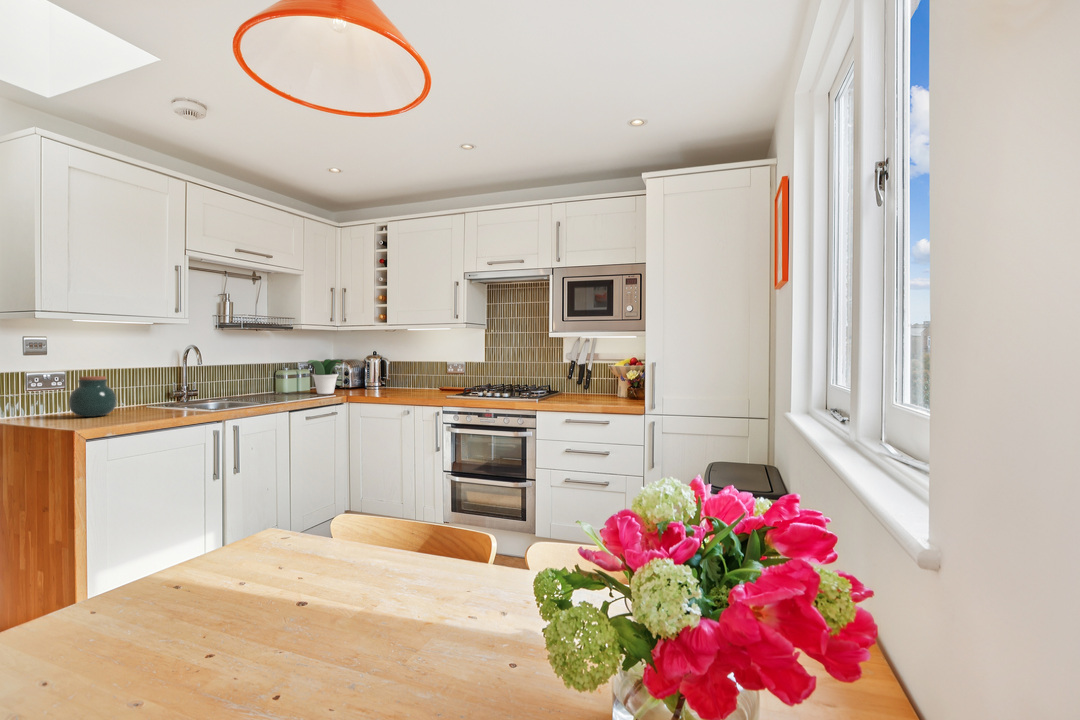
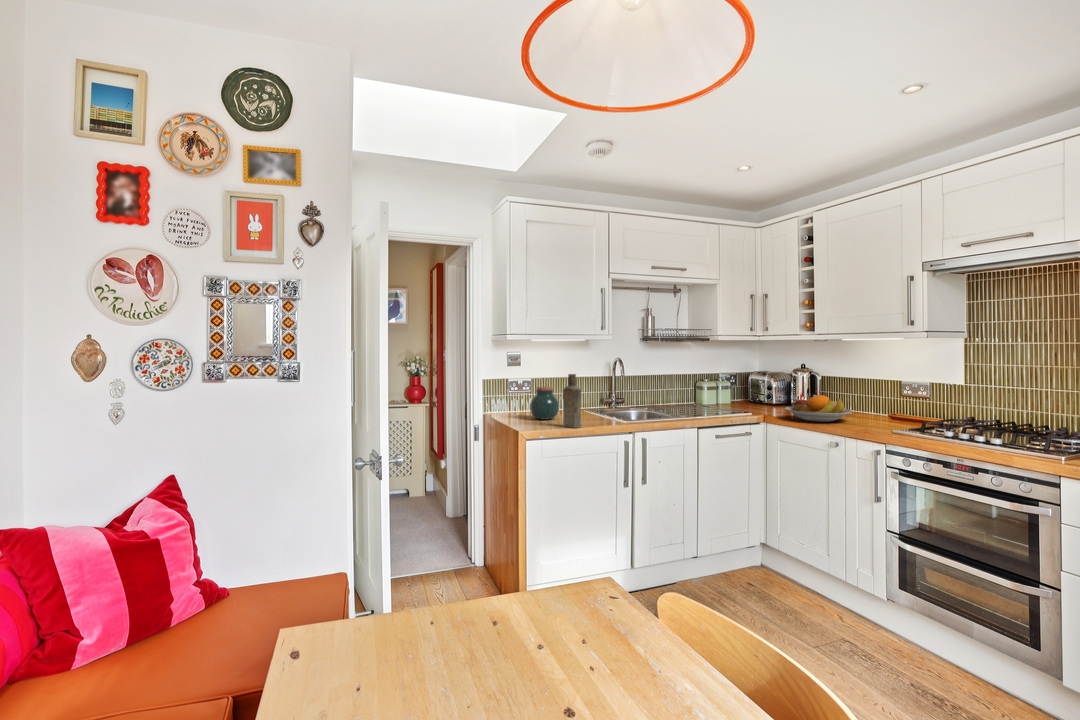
bottle: none [133,357,160,420] -> present [563,374,581,428]
potted plant: present [307,359,341,394] -> none [722,372,762,410]
fruit bowl: none [367,375,418,397] -> present [785,395,853,422]

